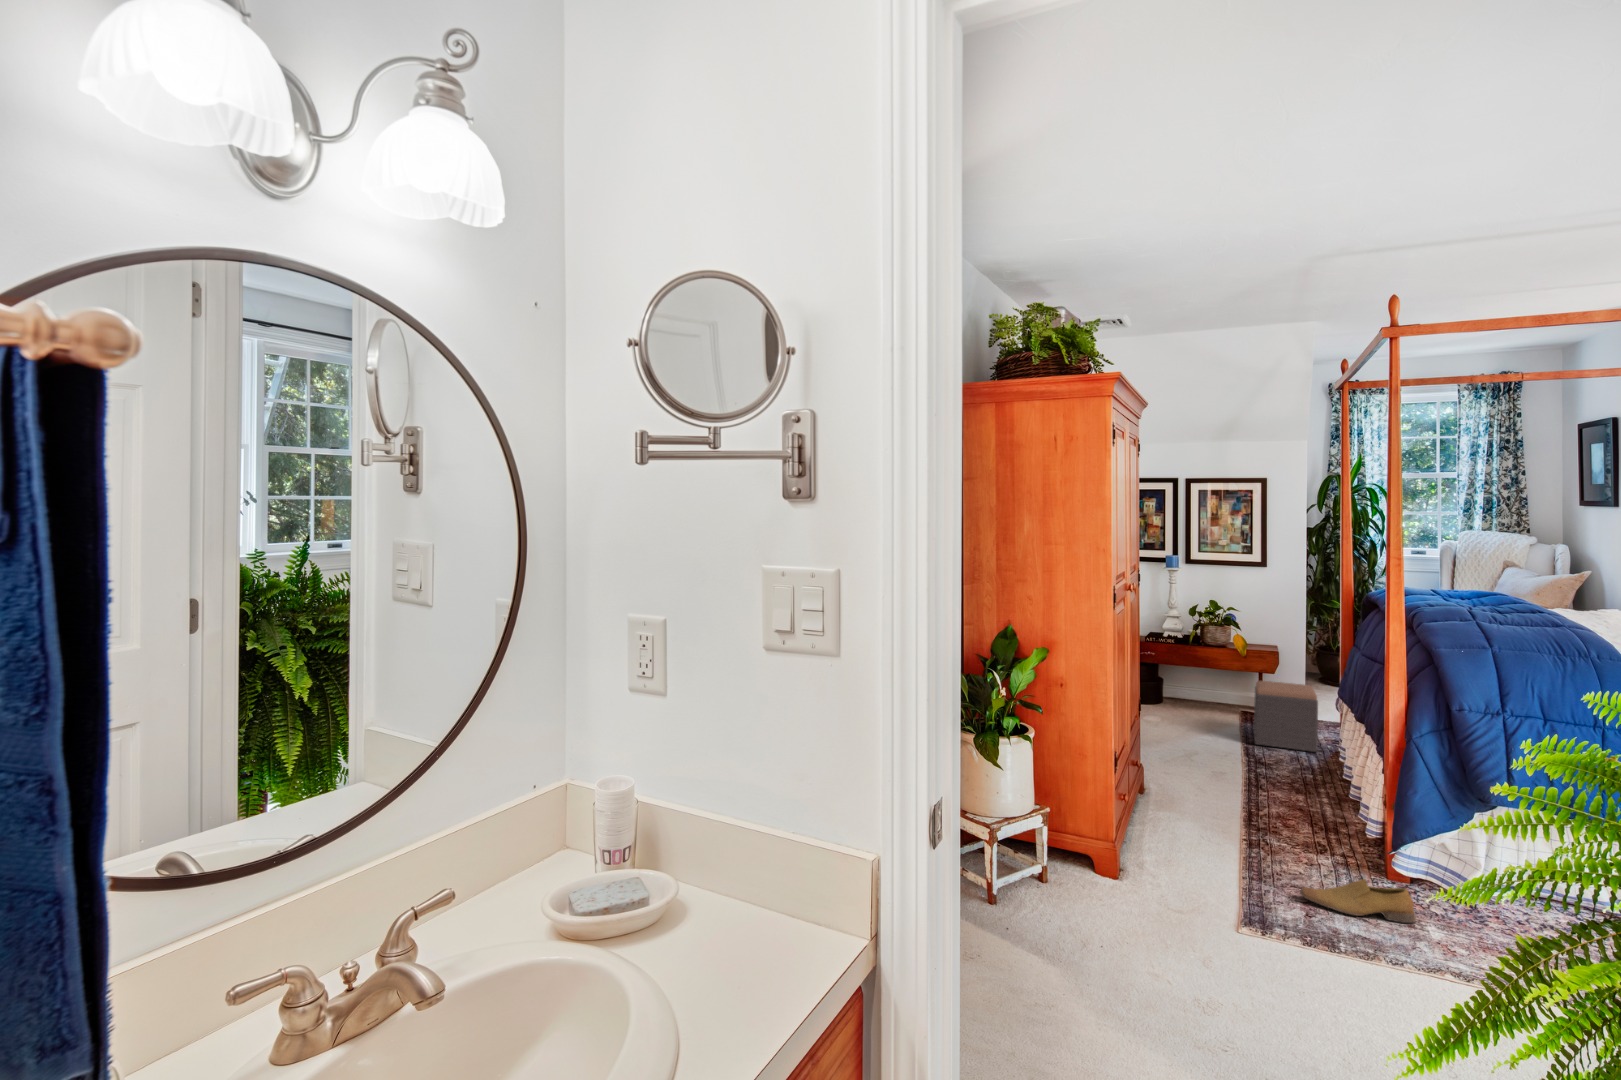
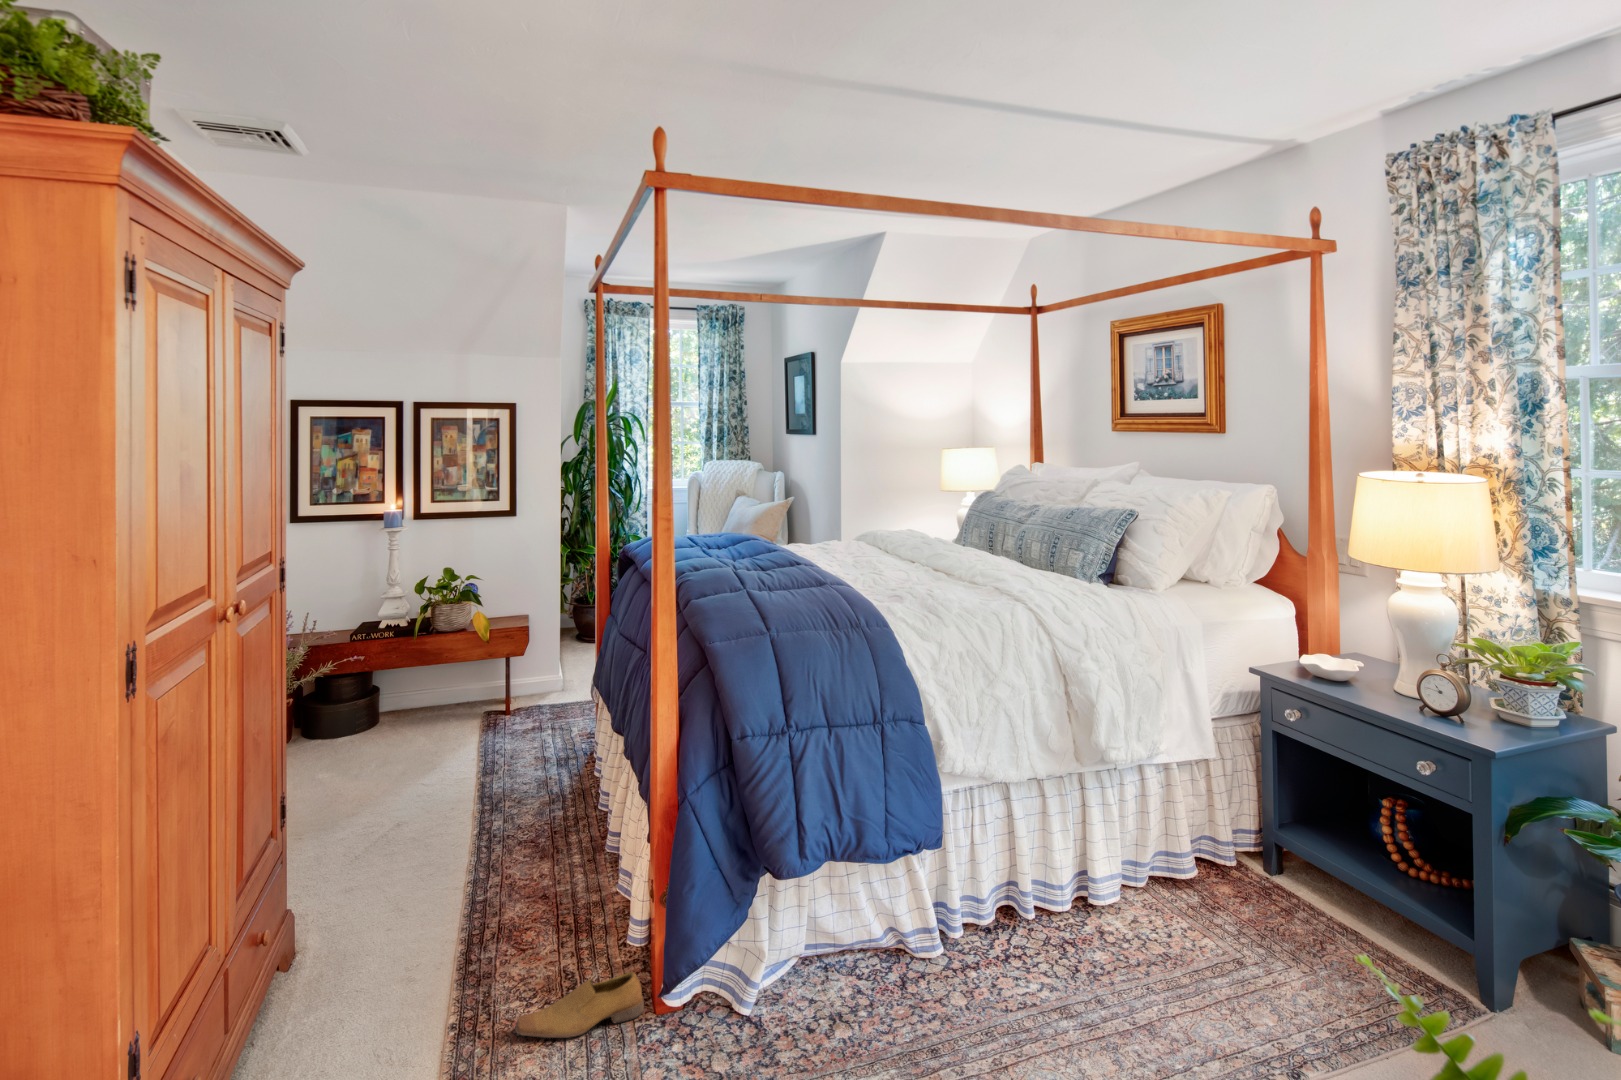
footstool: present [1254,681,1318,752] -> none [496,668,567,757]

